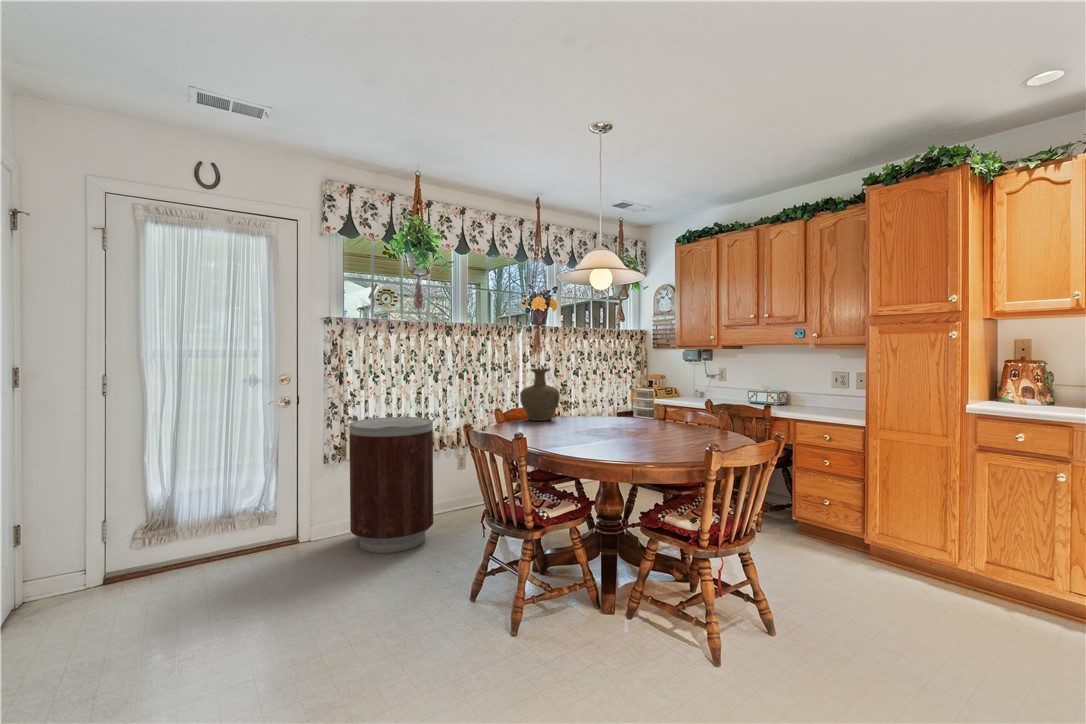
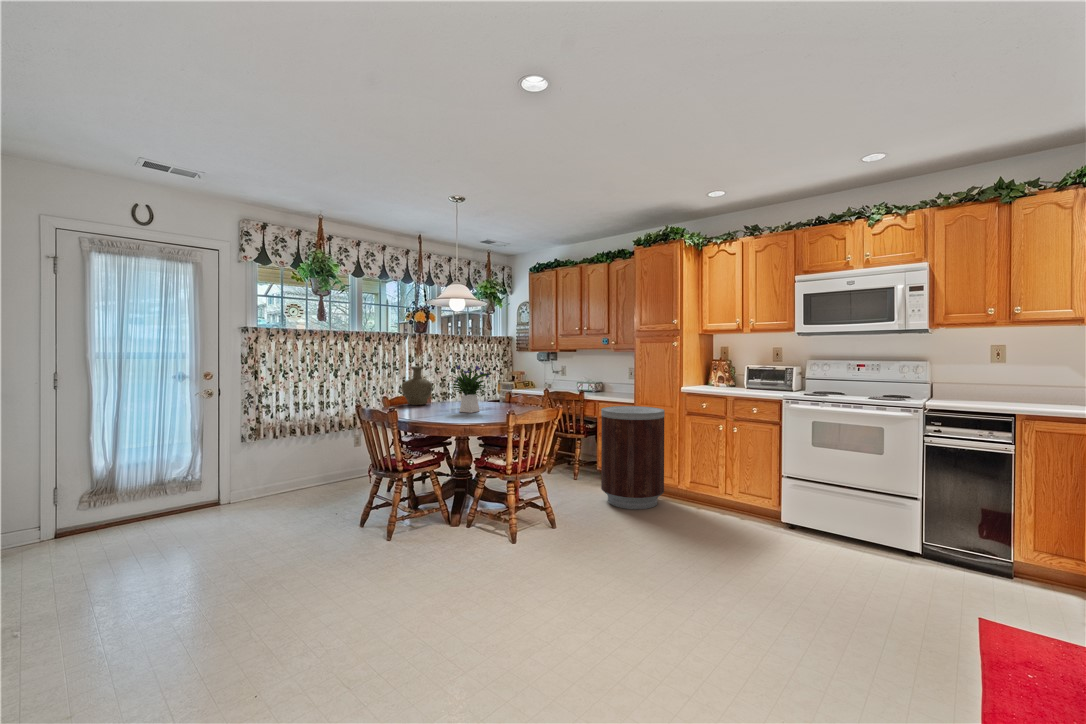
flower arrangement: none [583,363,655,438] -> present [451,363,490,413]
trash can: present [349,417,433,553] -> present [601,406,665,509]

